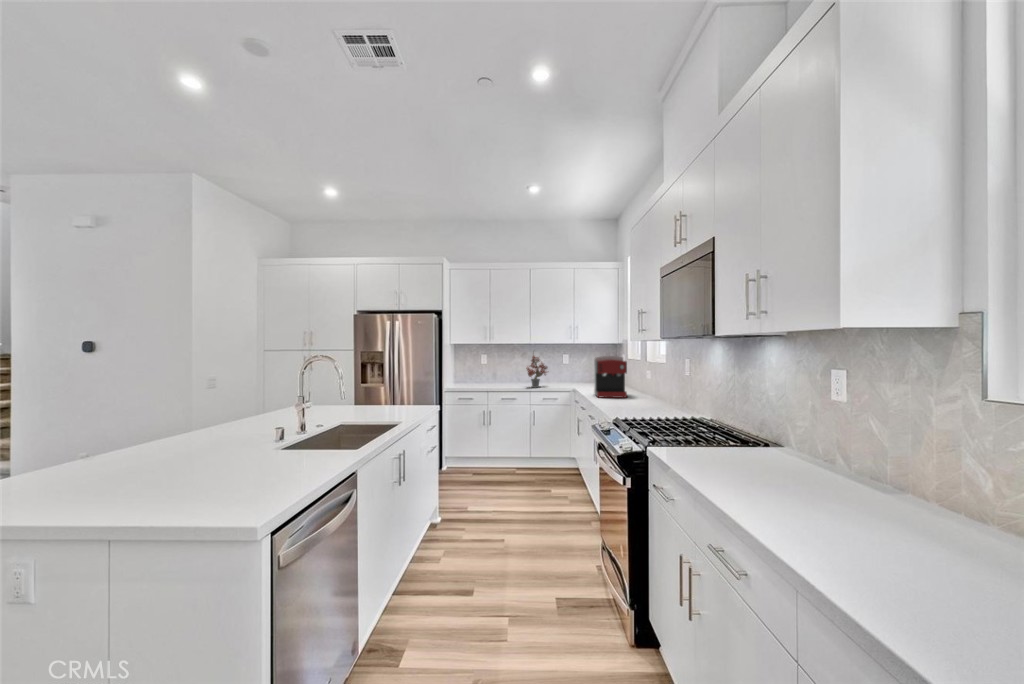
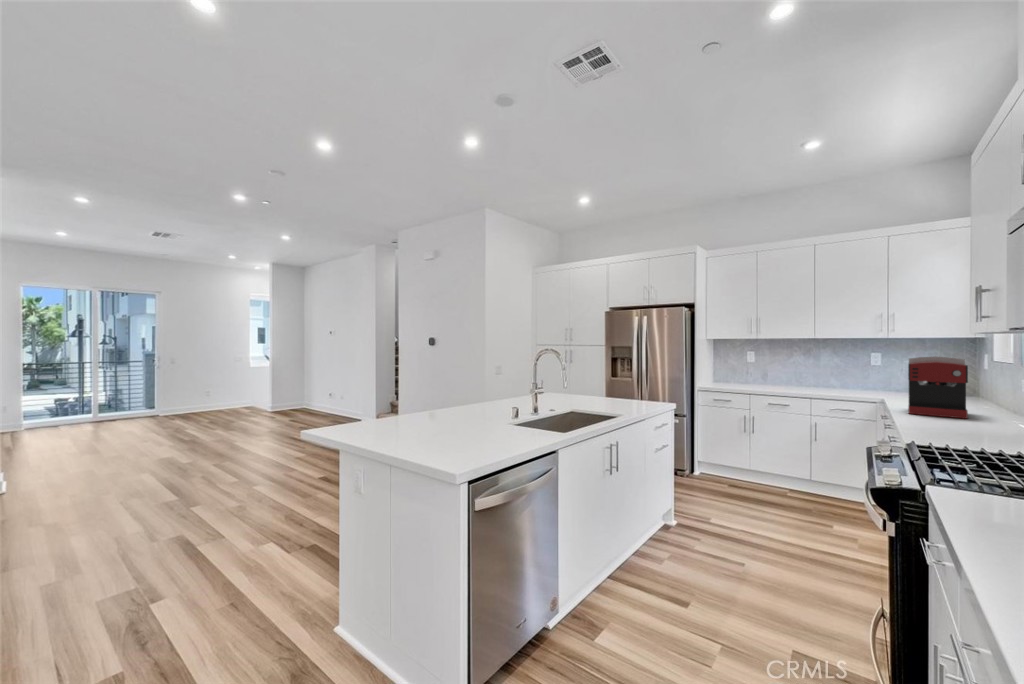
potted plant: present [526,355,547,388] -> none [803,347,840,394]

